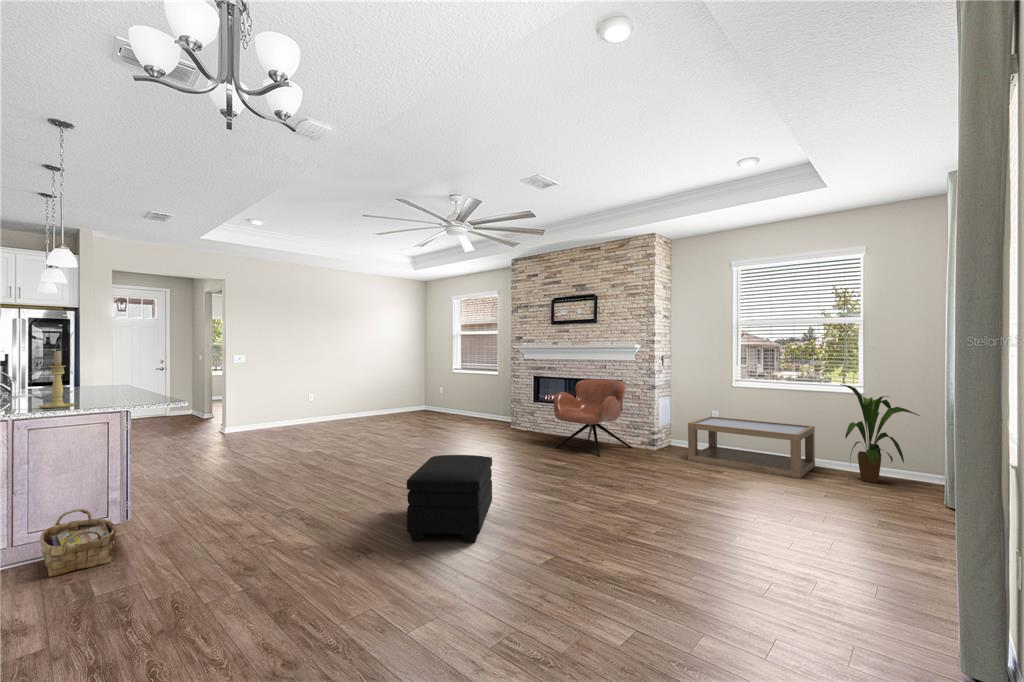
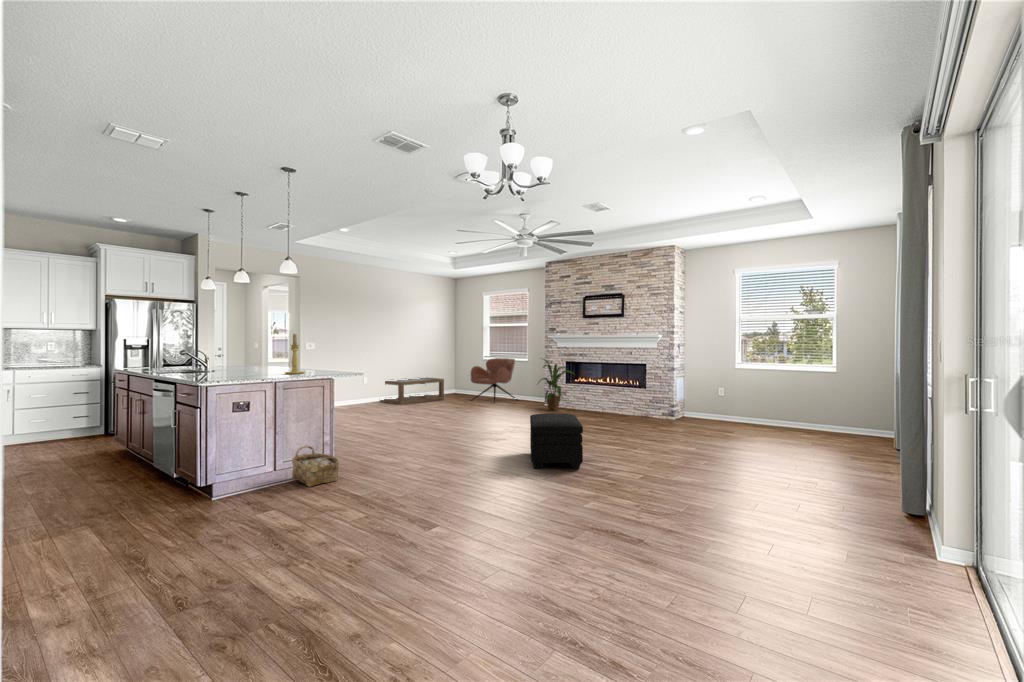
armchair: present [554,379,632,457] -> present [470,358,518,403]
house plant: present [841,385,920,483] -> present [541,359,573,411]
coffee table: present [688,416,815,479] -> present [380,378,444,405]

